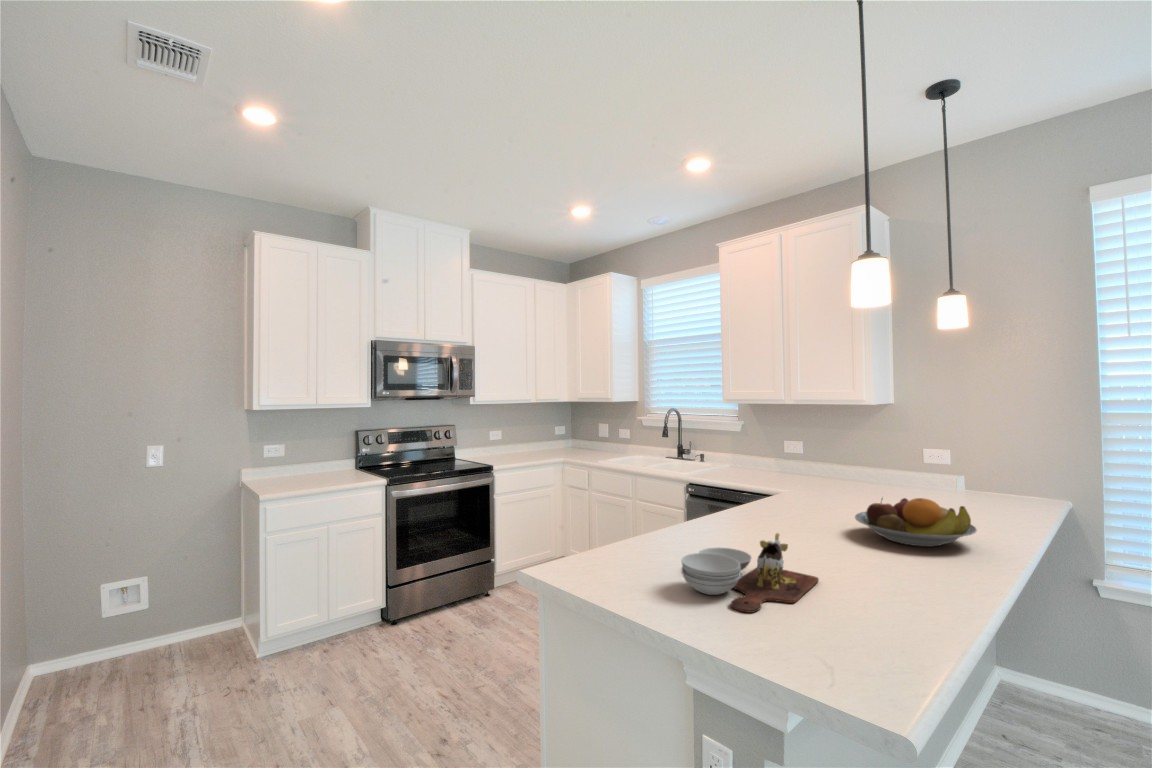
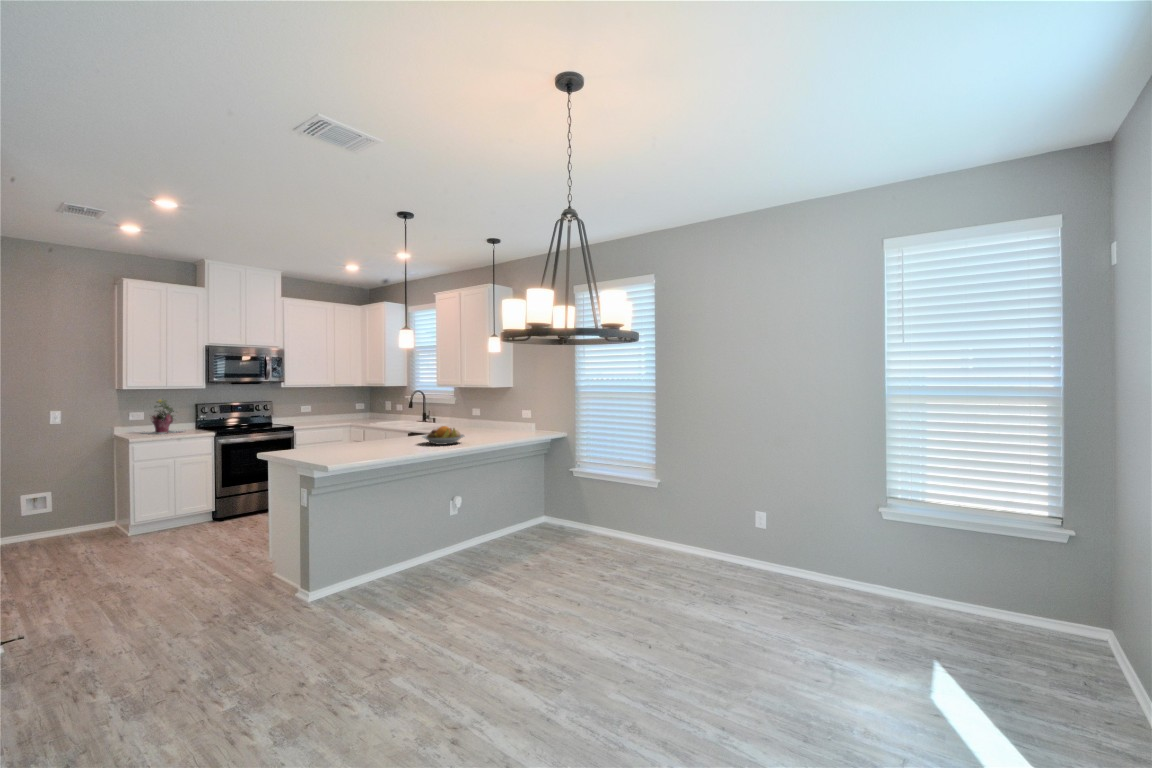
potted plant: none [279,422,342,482] -> present [142,400,183,434]
cutting board: present [682,533,819,613] -> none [315,435,372,456]

